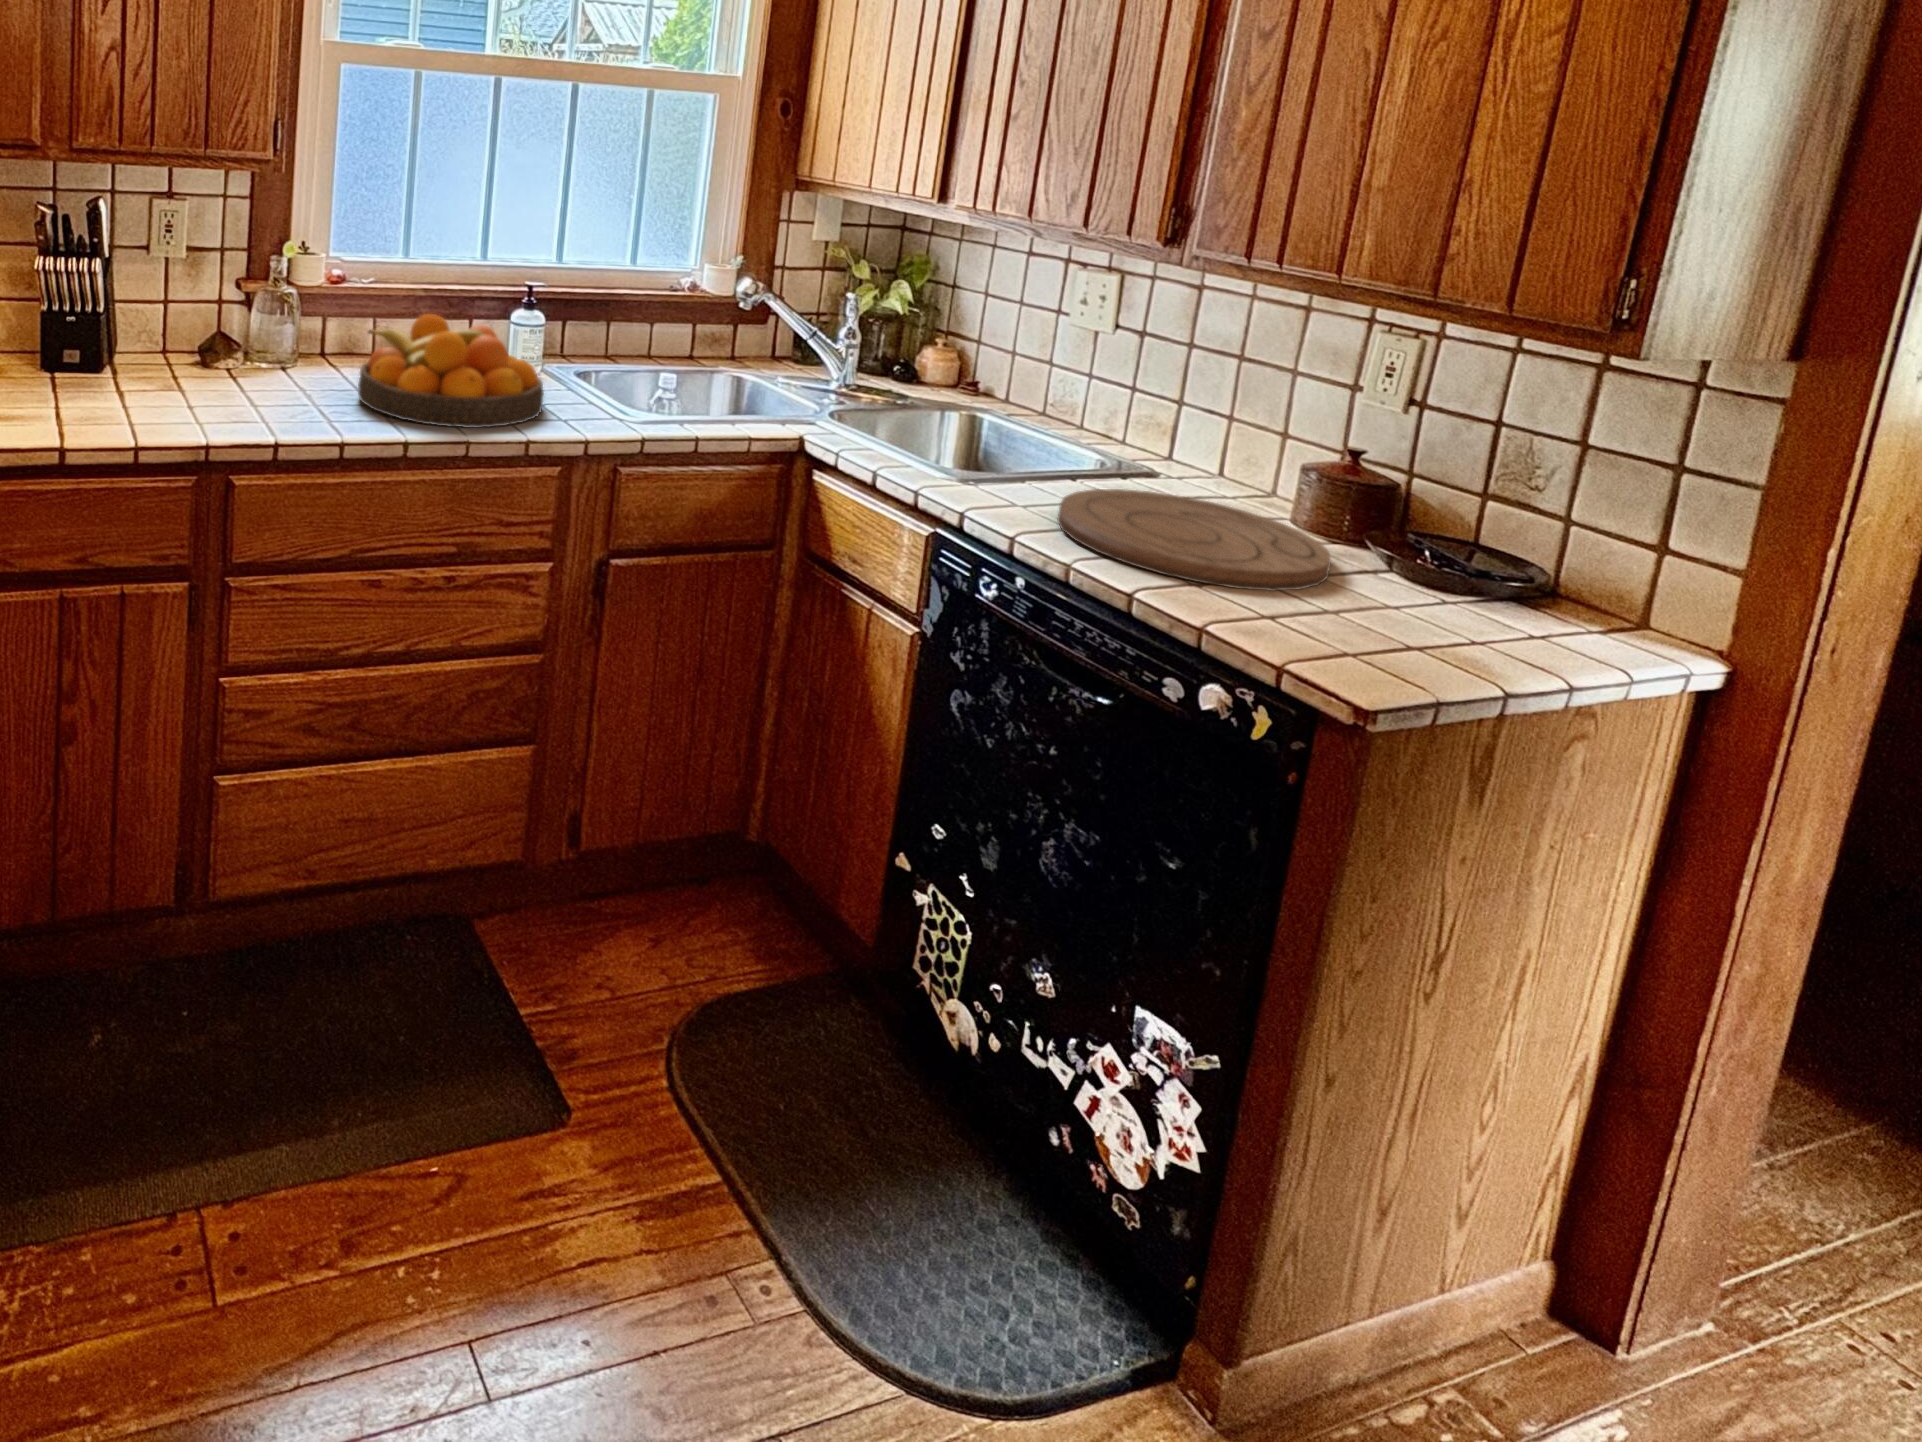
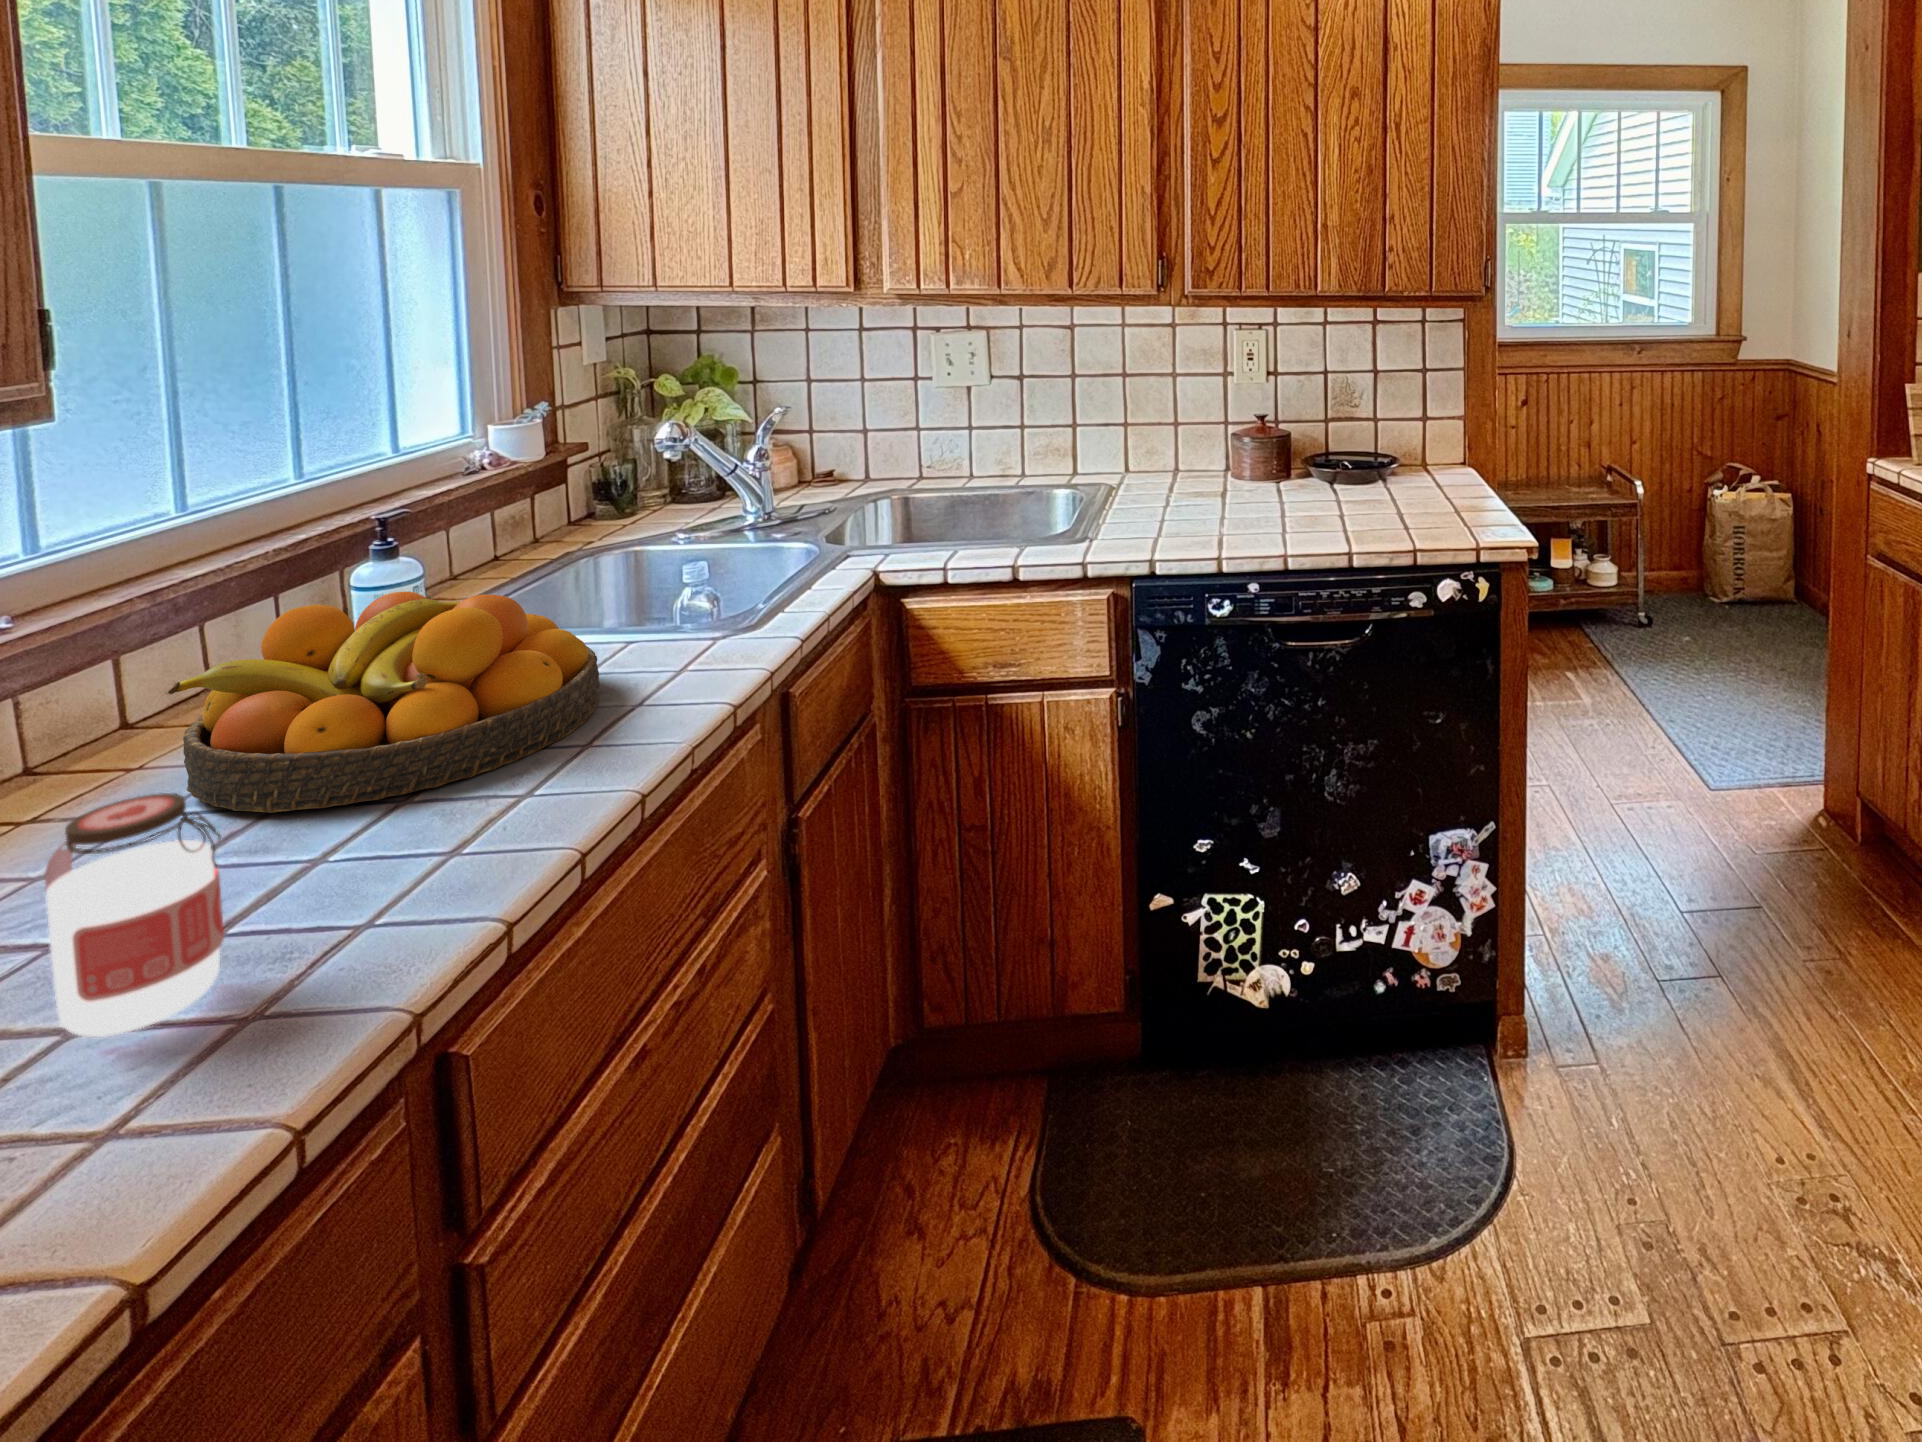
jar: none [189,337,244,433] -> present [45,793,224,1037]
cutting board: present [1058,489,1331,591] -> none [1174,478,1364,538]

